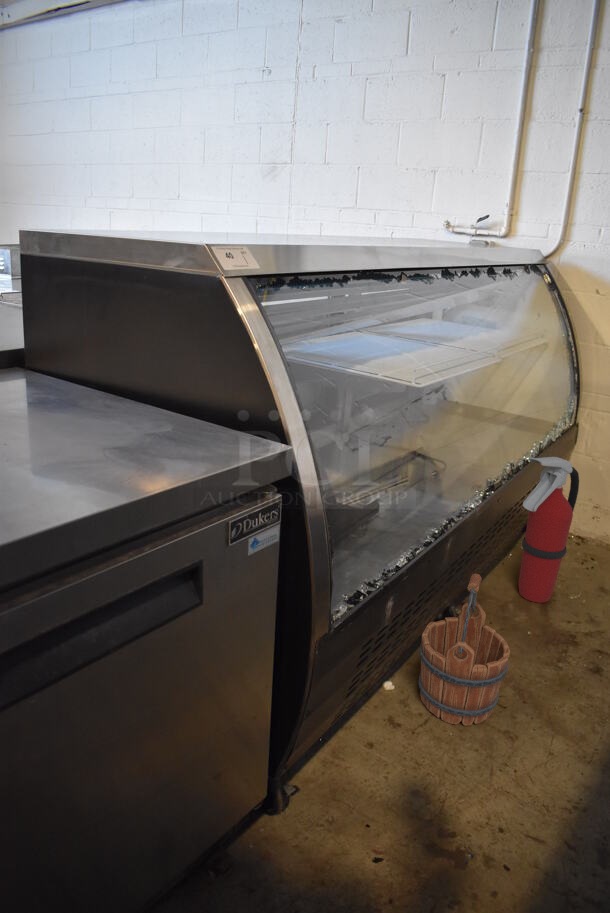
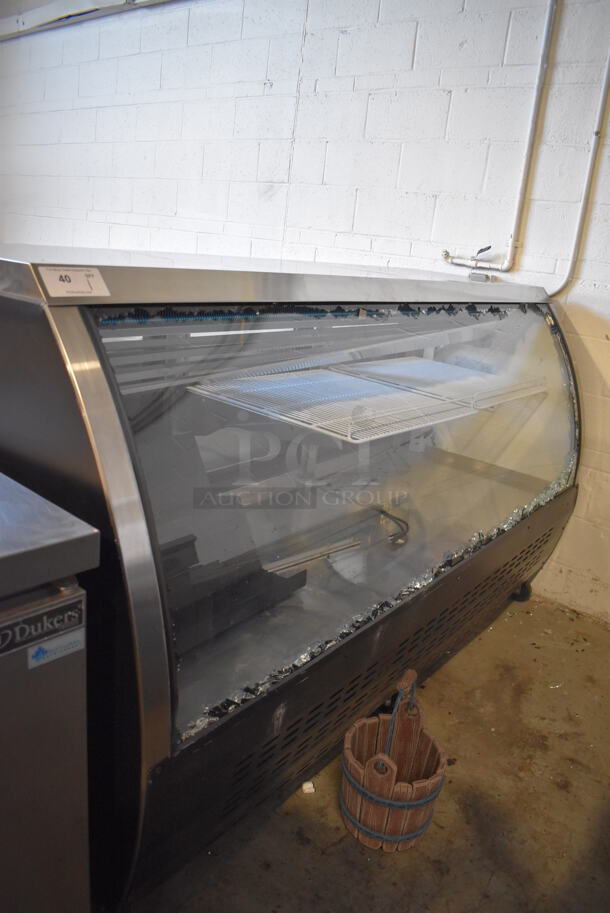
fire extinguisher: present [519,457,579,603] -> none [489,526,566,693]

